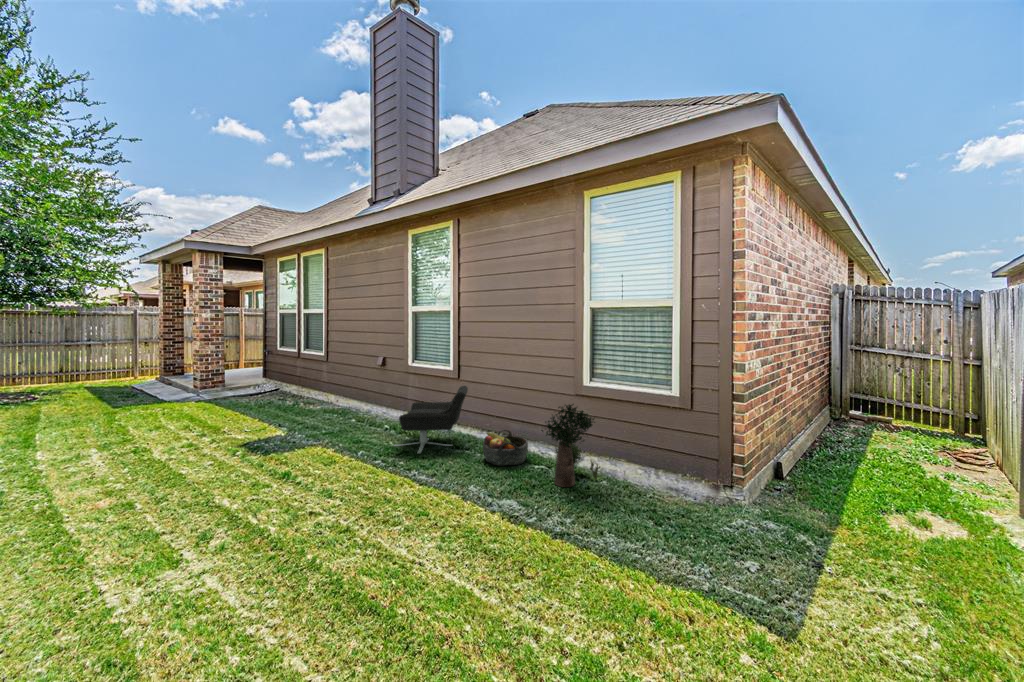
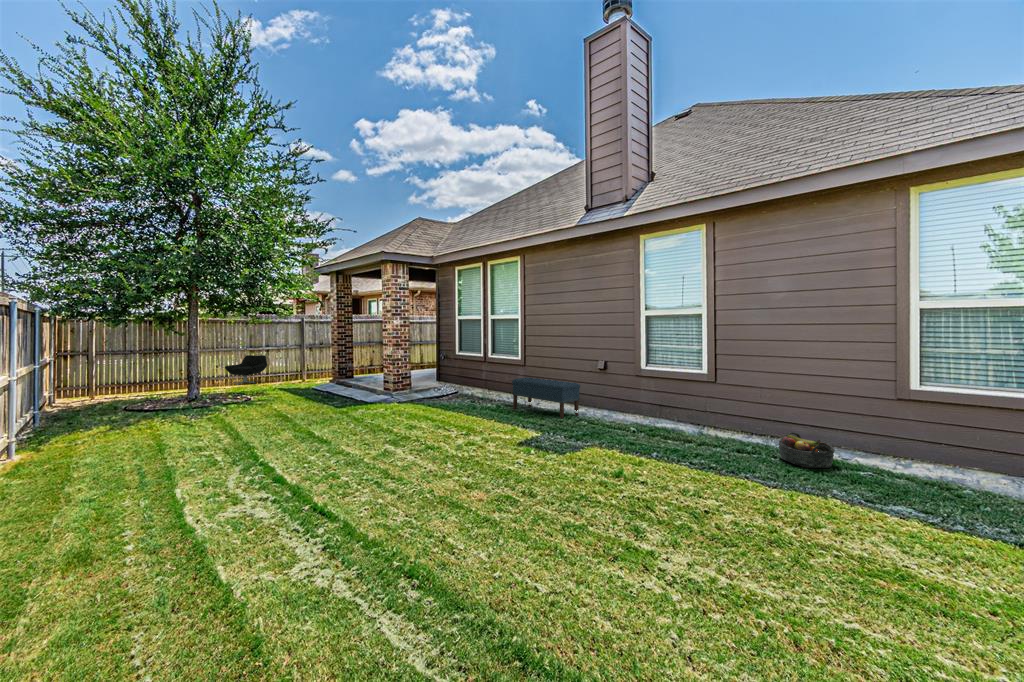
bench: none [304,374,365,417] -> present [512,378,580,419]
lounge chair: present [394,386,468,453] -> present [225,355,267,385]
potted plant: present [542,404,600,487] -> none [880,406,953,491]

